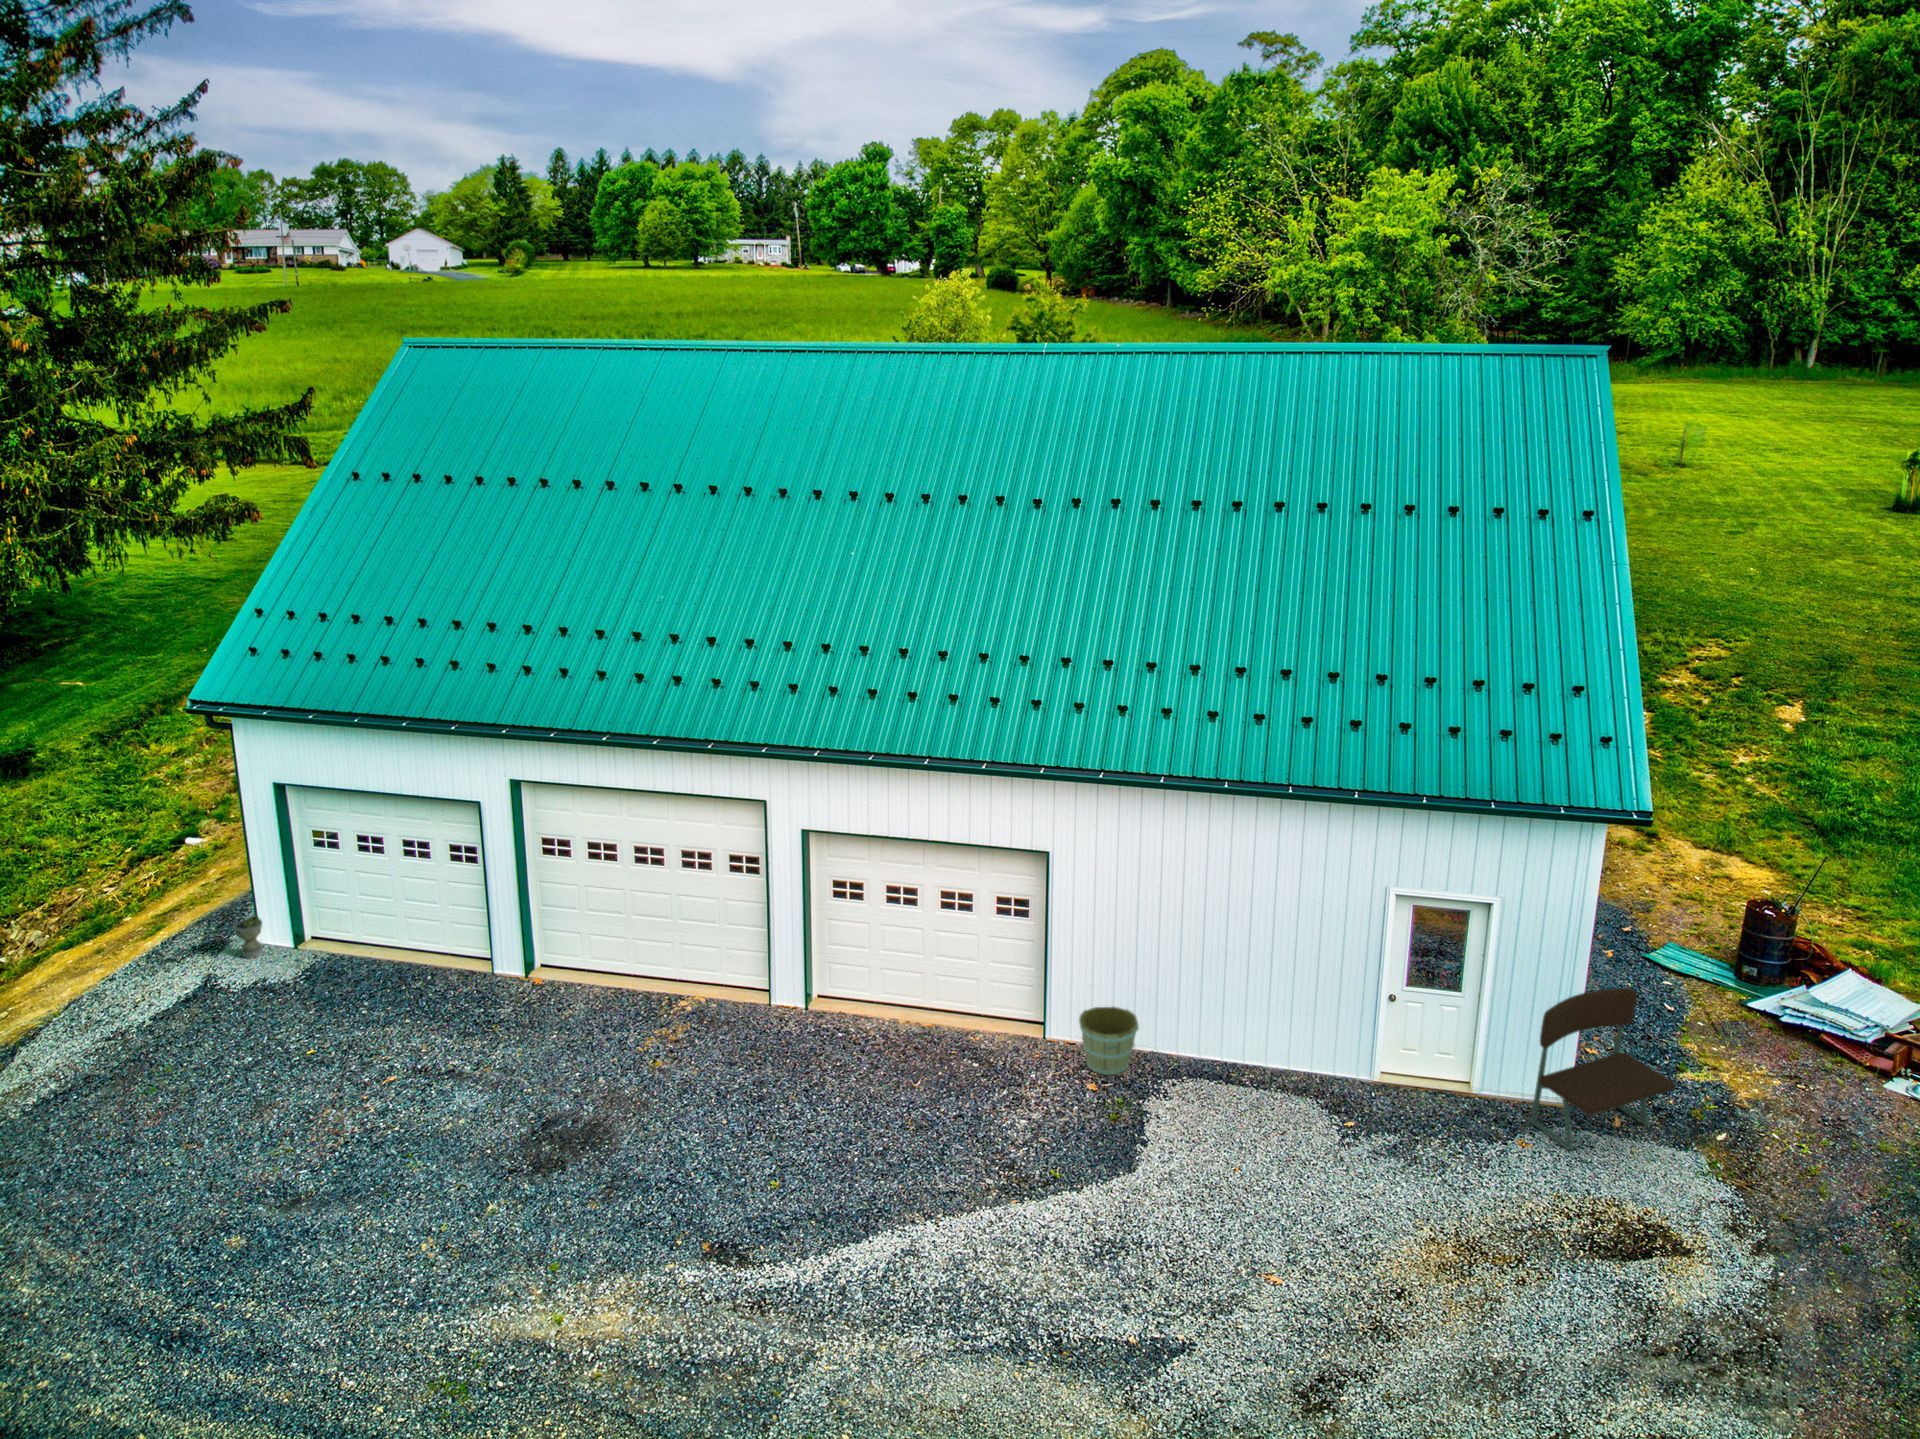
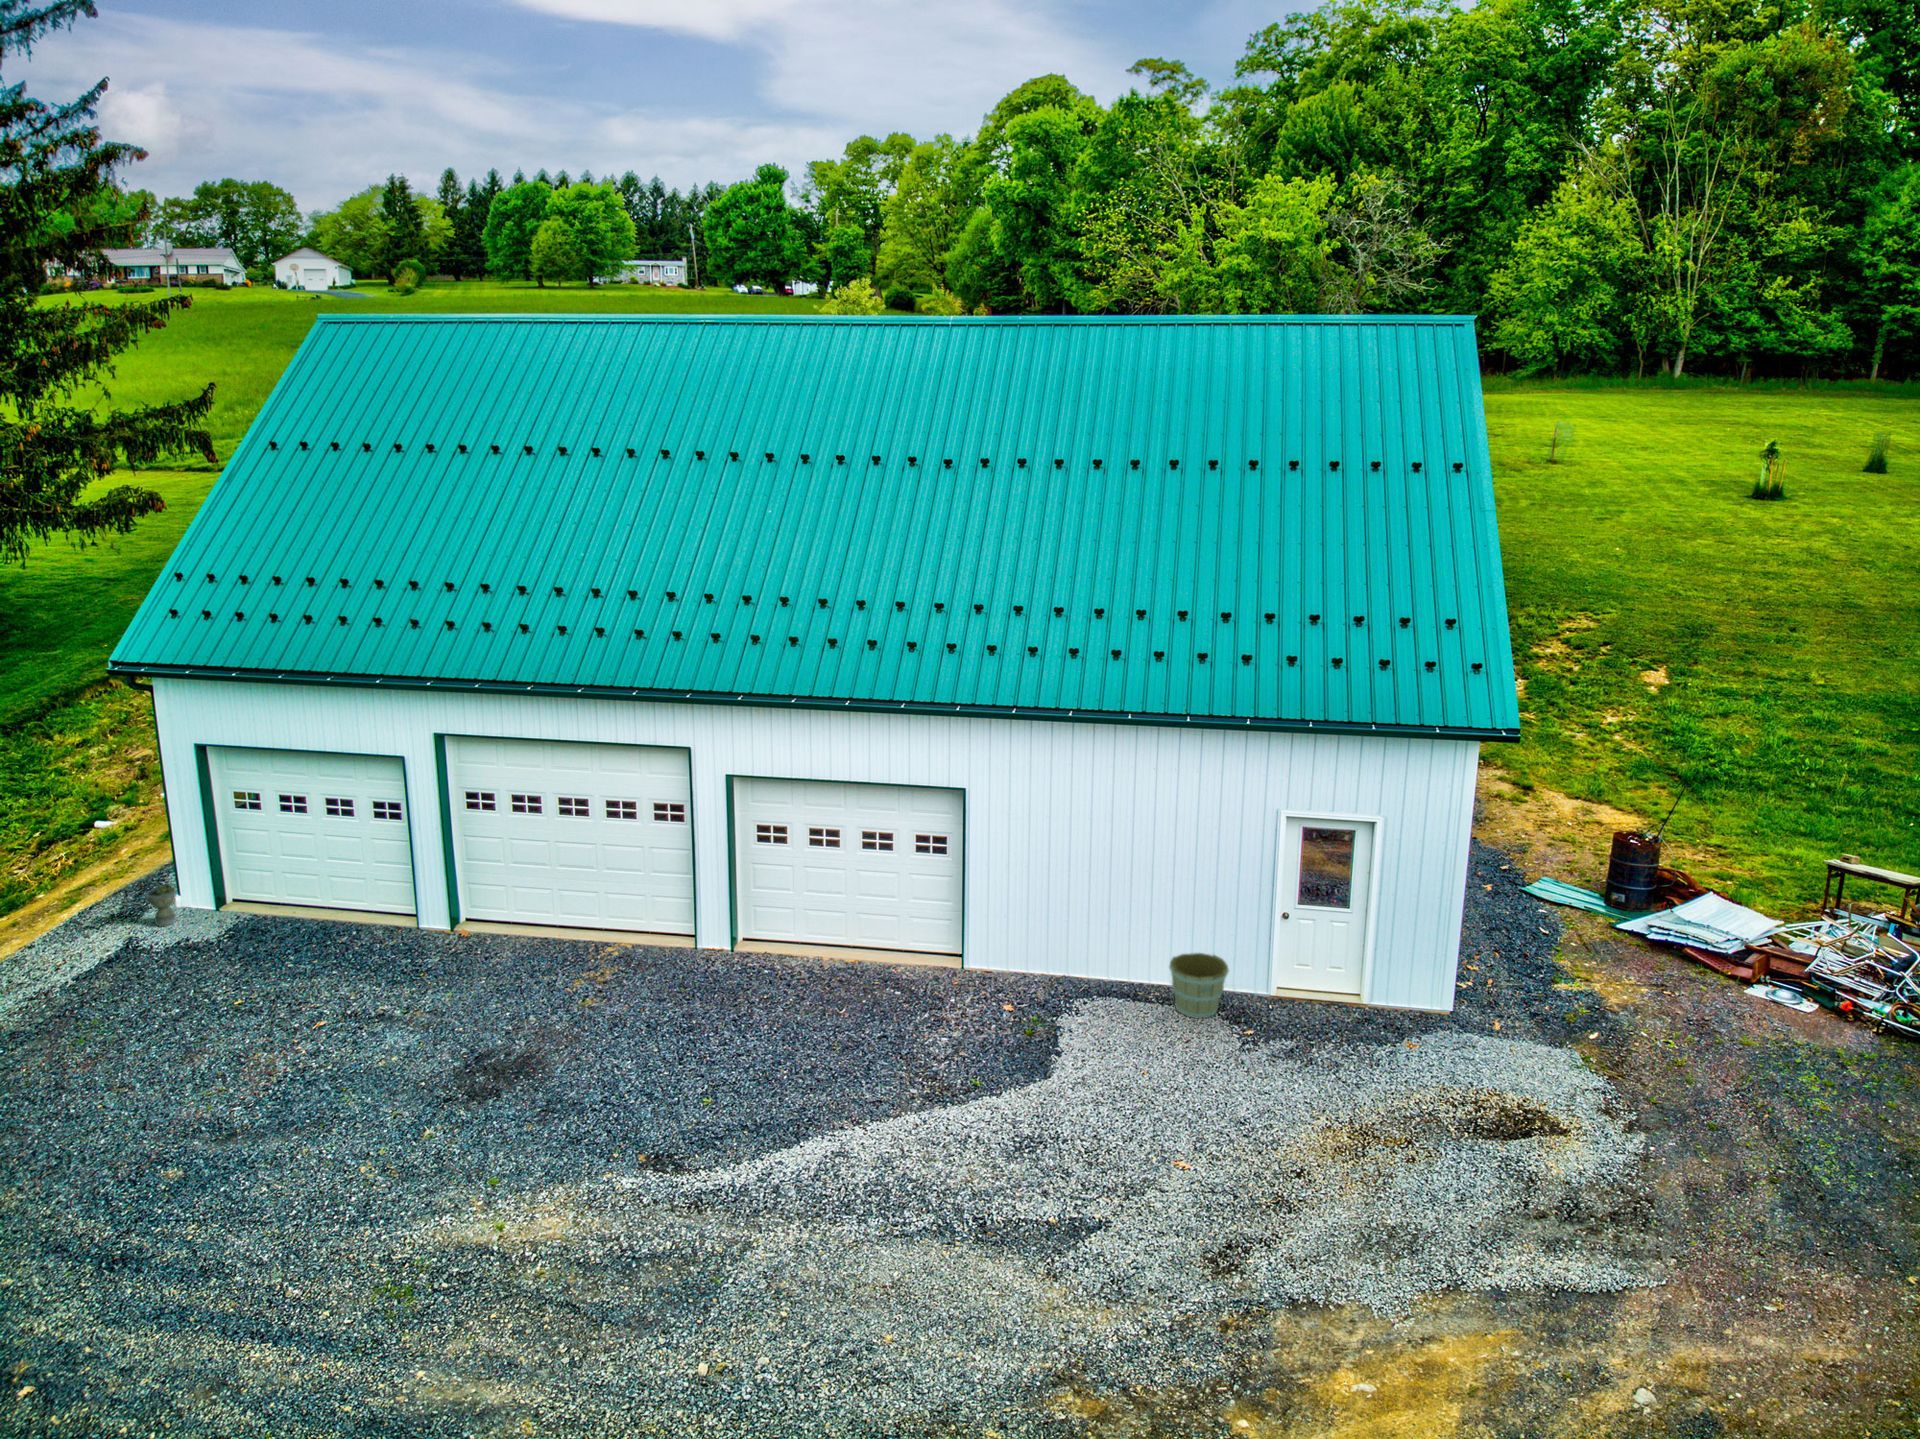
bench: present [1529,988,1676,1151] -> none [1417,901,1548,1051]
wooden bucket: present [1079,1007,1139,1075] -> present [1169,953,1229,1018]

